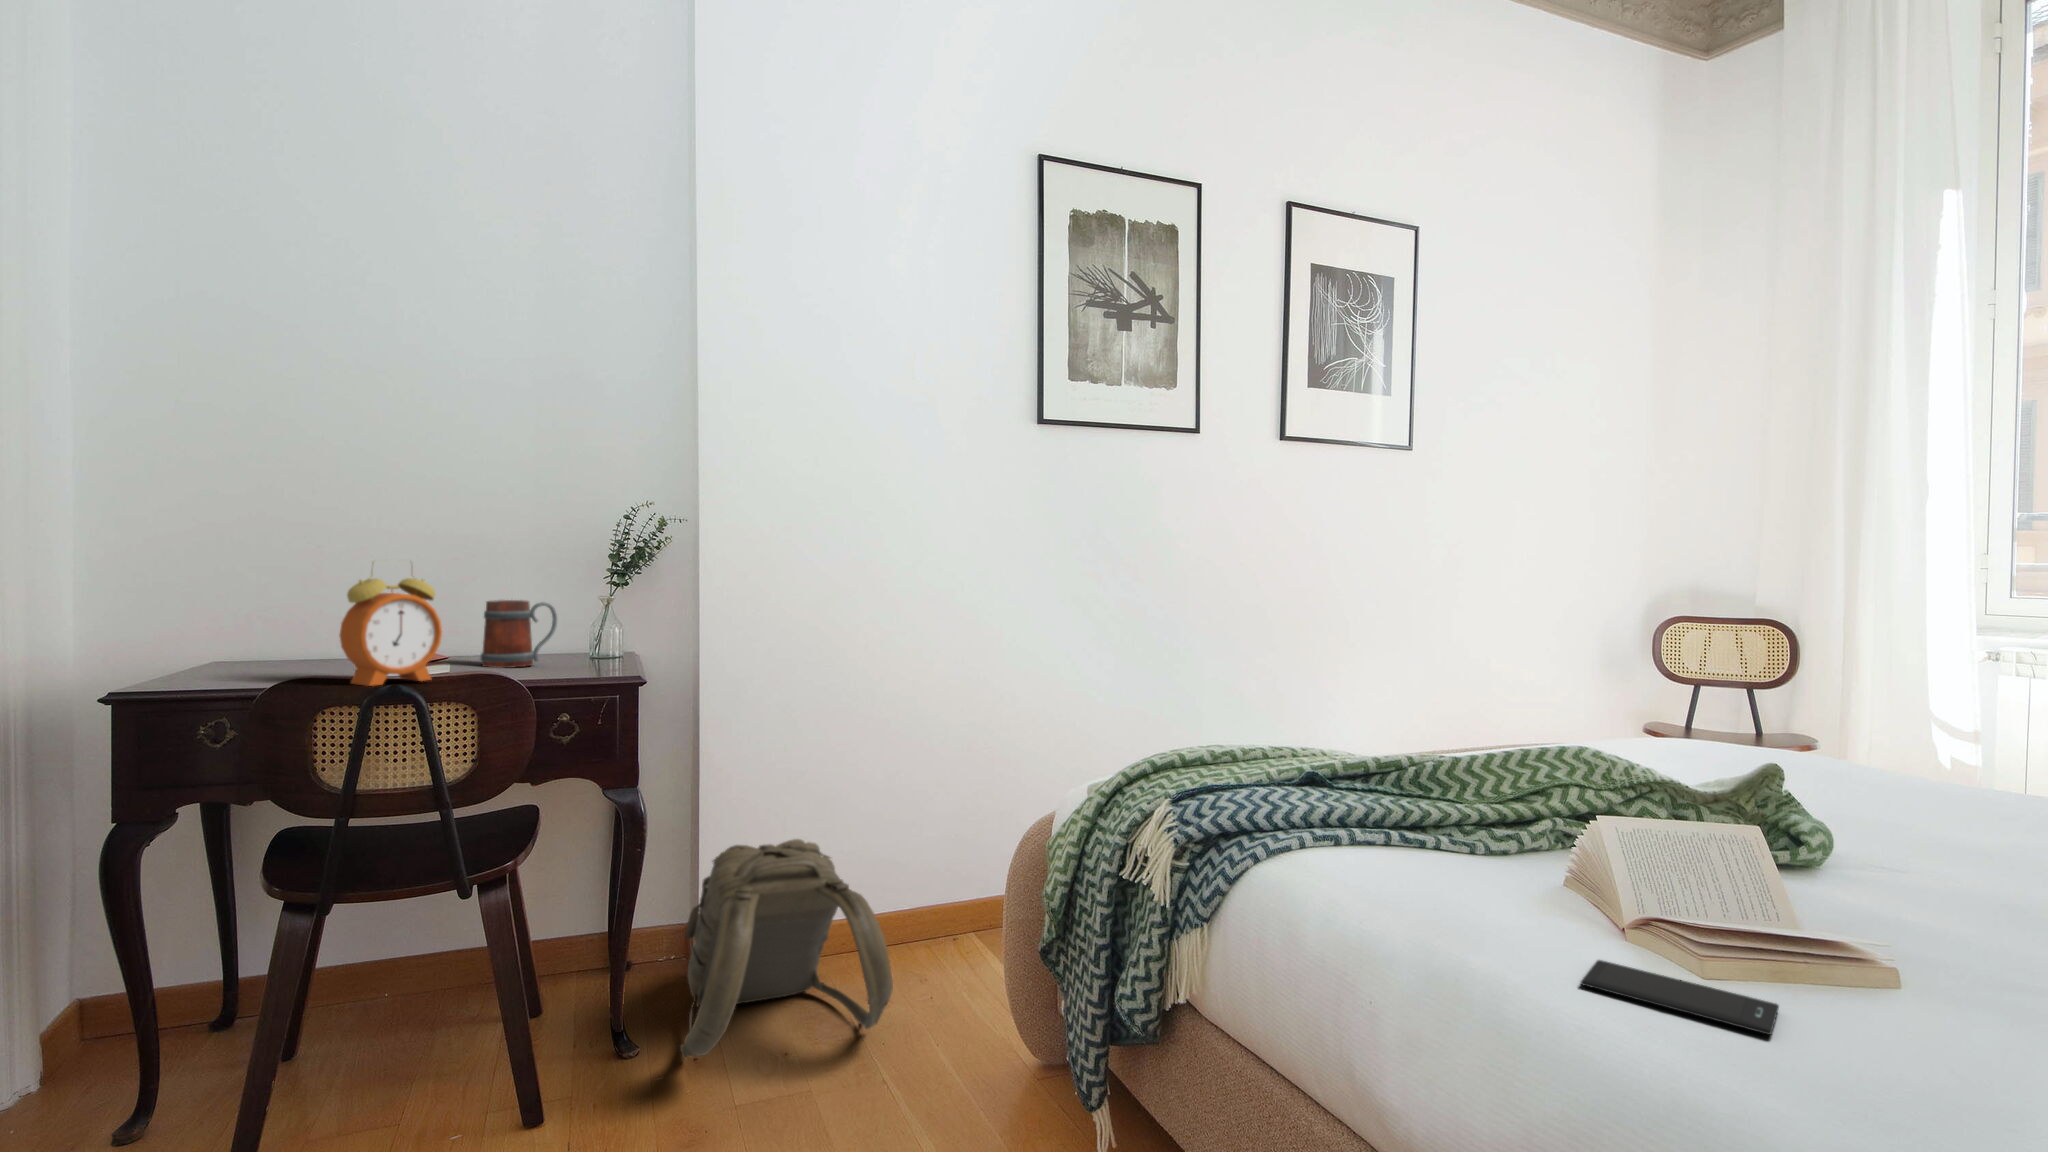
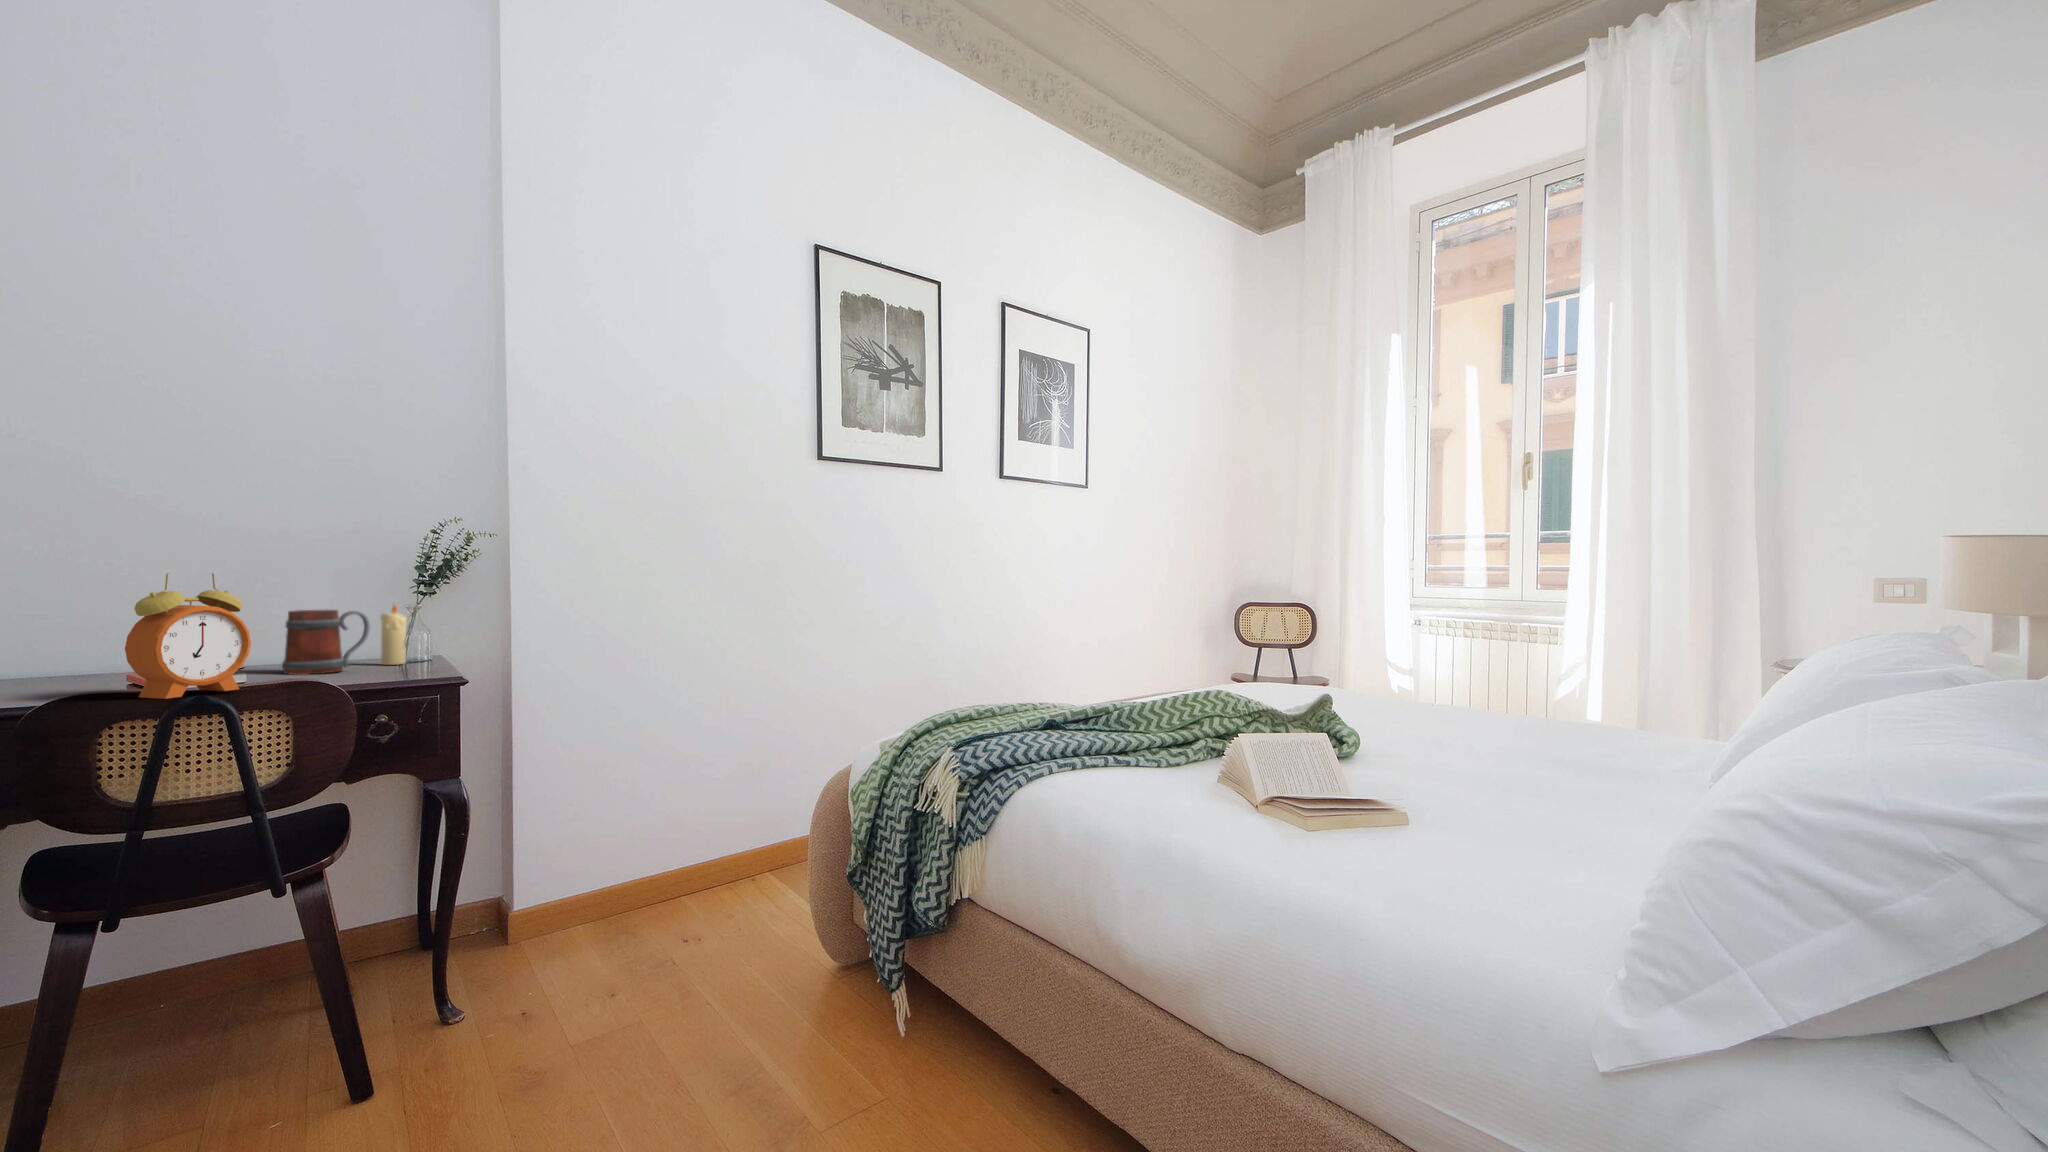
candle: none [571,594,595,661] -> present [380,605,407,665]
backpack: present [680,839,893,1059] -> none [511,809,716,1016]
smartphone: present [1580,960,1779,1035] -> none [1243,827,1352,860]

